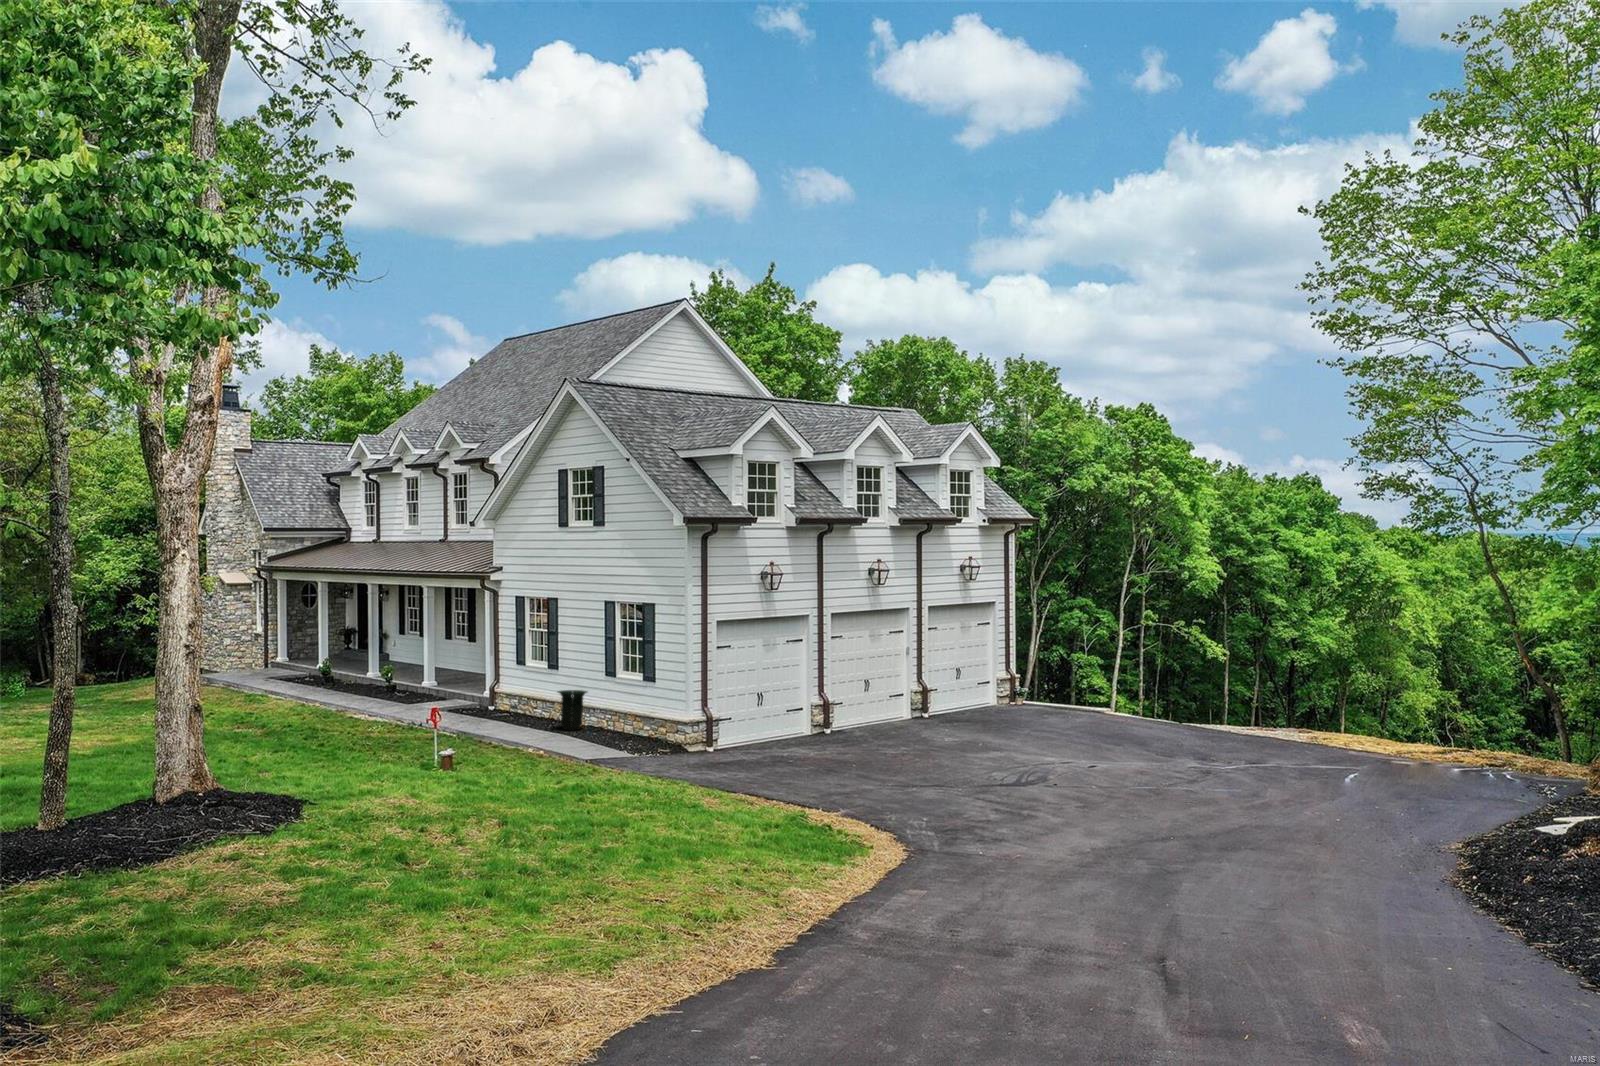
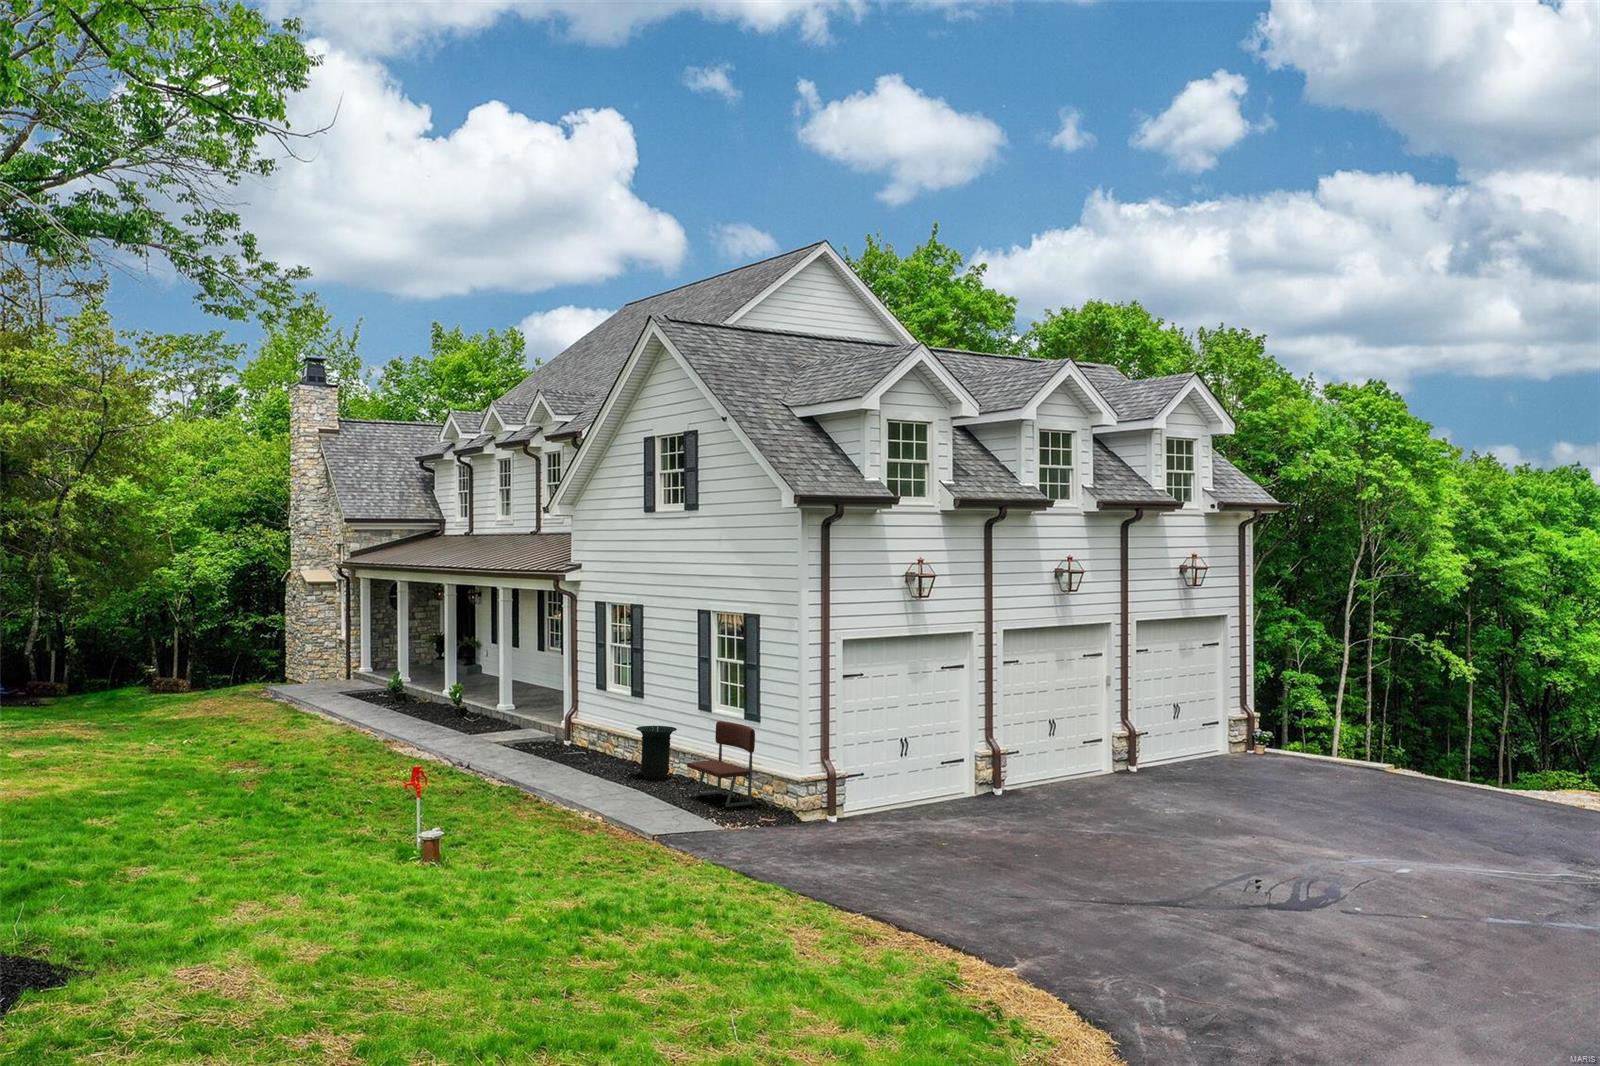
bench: none [600,683,652,744] -> present [687,721,755,807]

